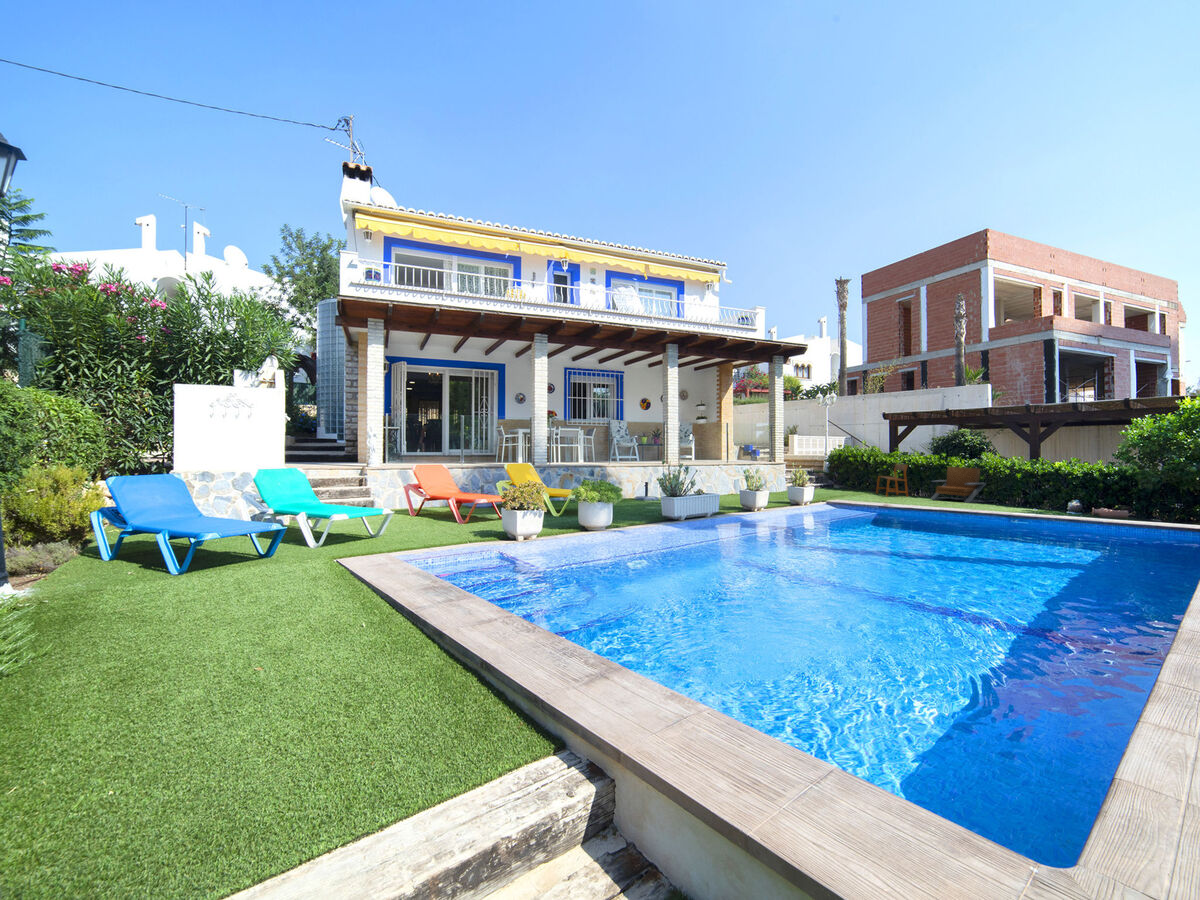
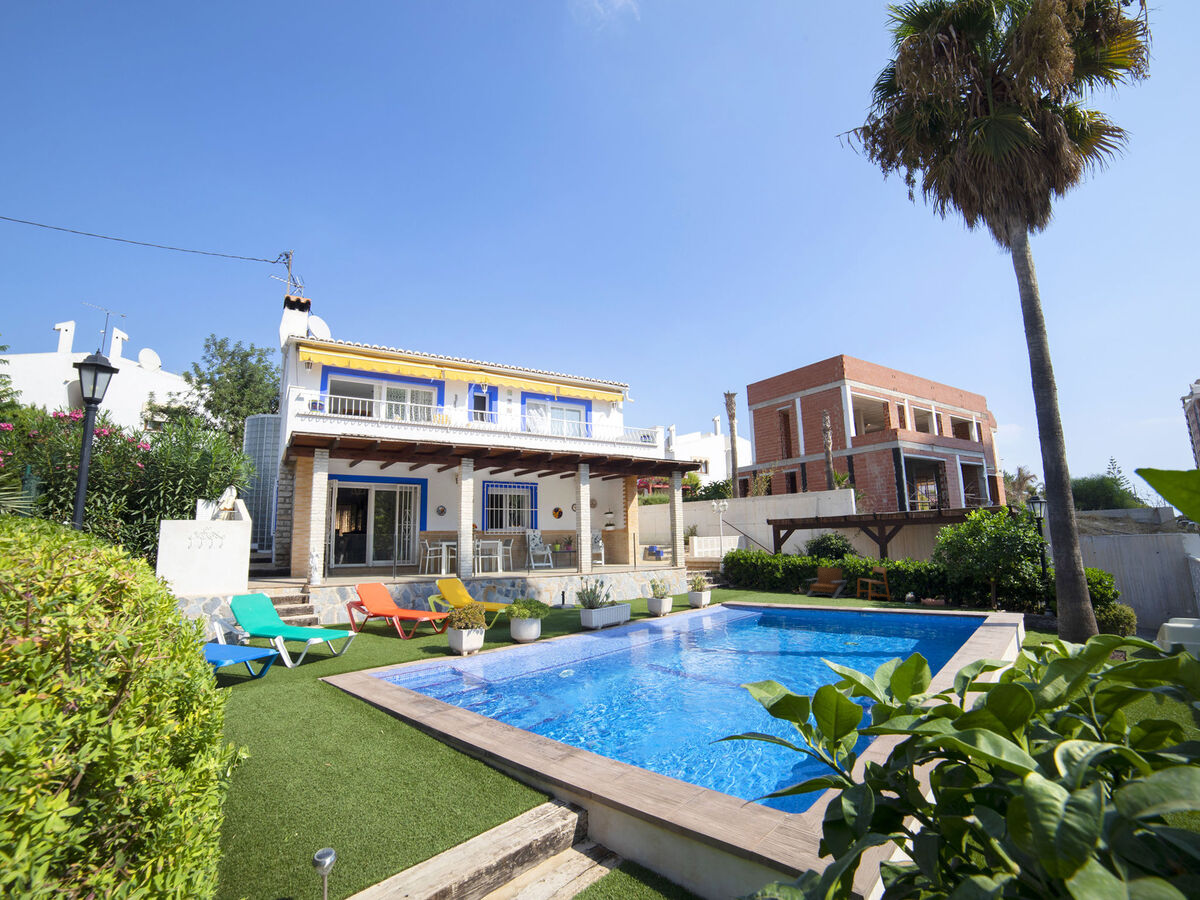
bench: present [876,464,908,497] -> present [857,566,890,601]

